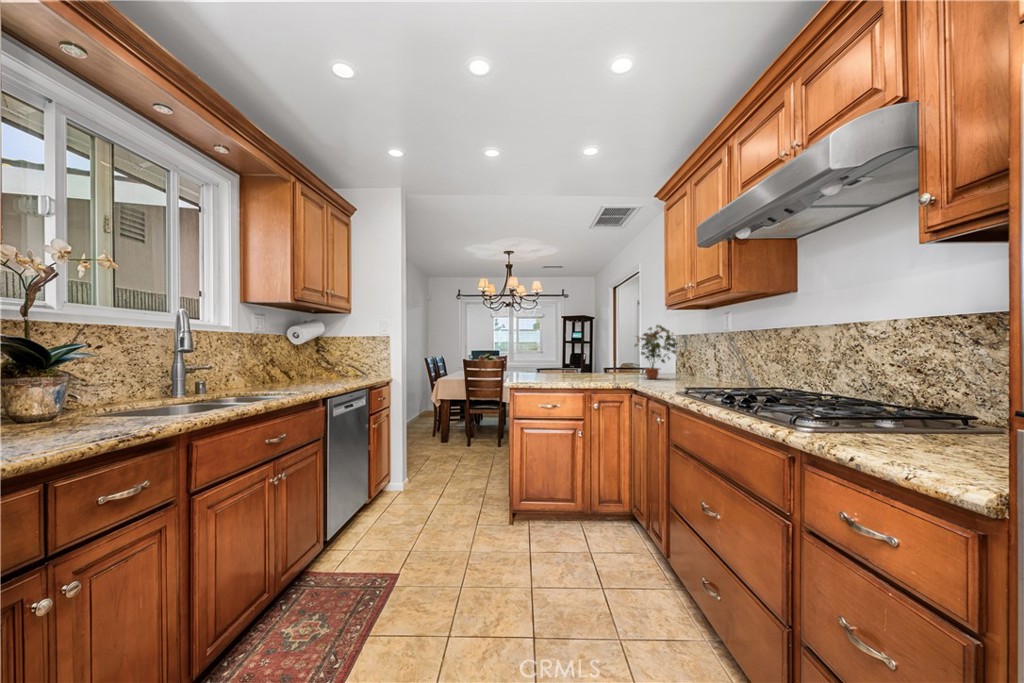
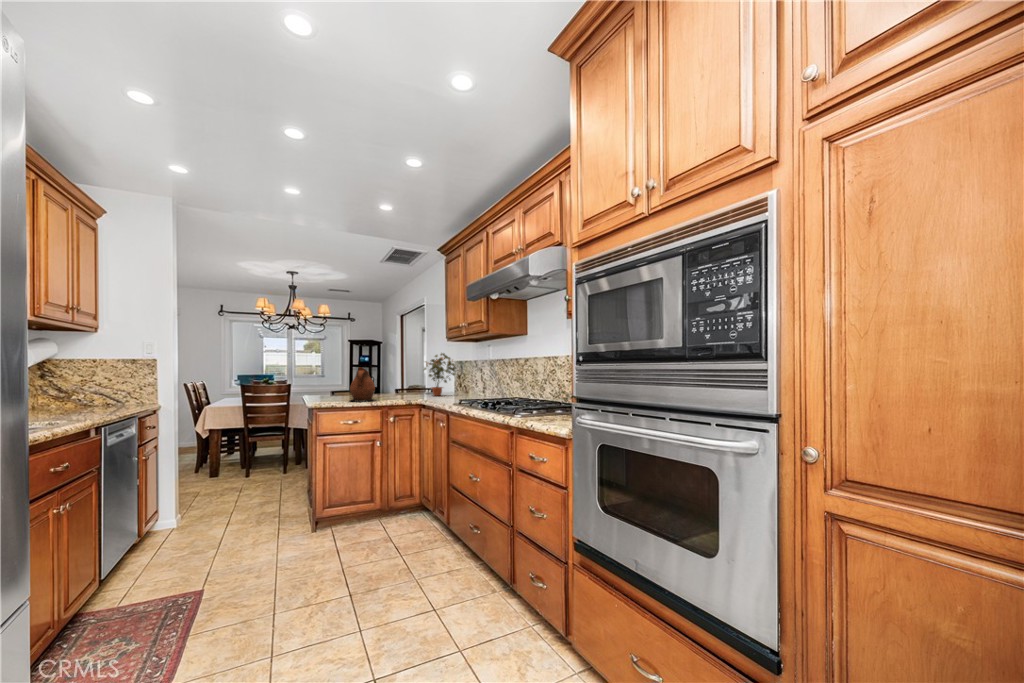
ceramic pitcher: none [541,343,579,383] -> present [349,368,376,402]

